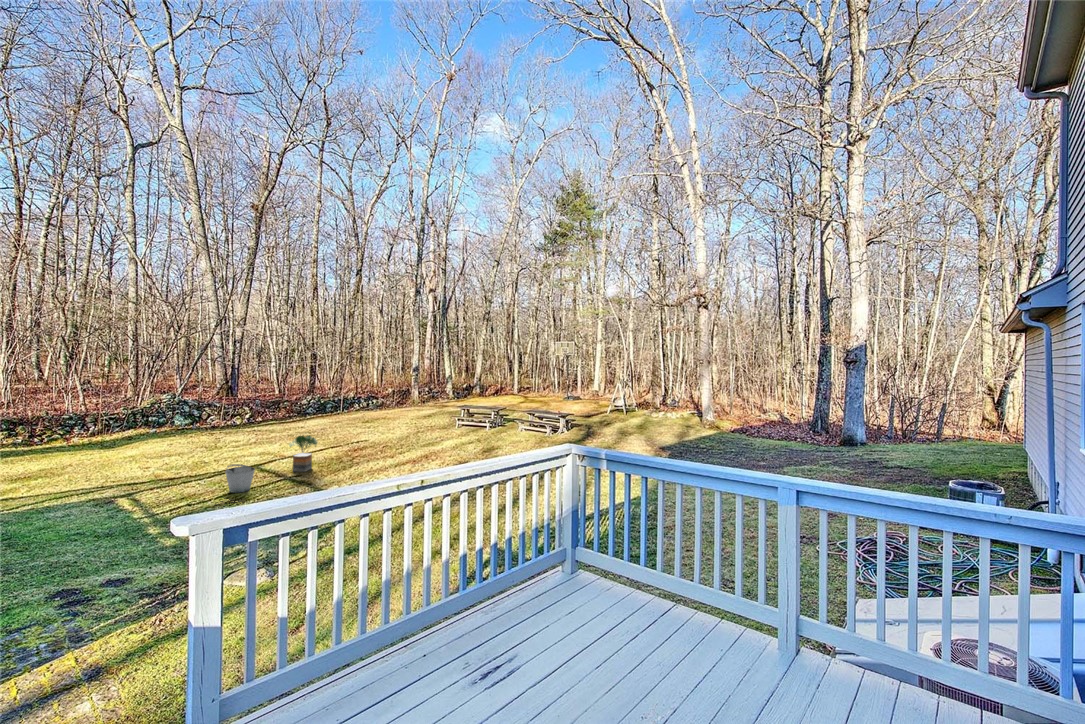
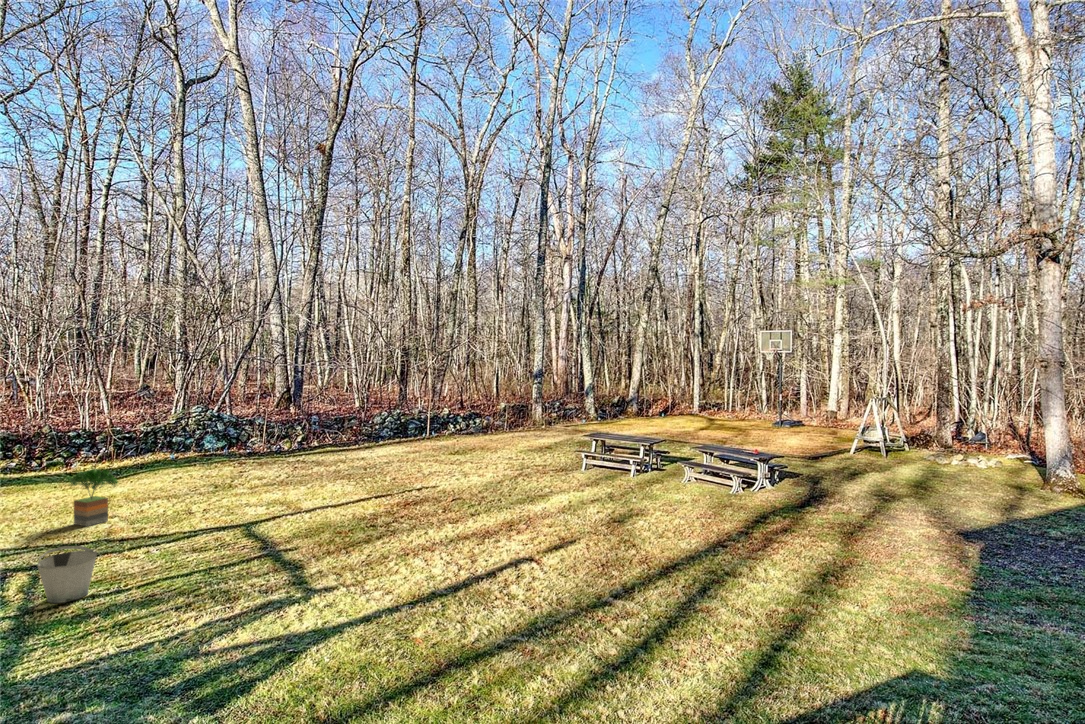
potted tree: present [289,436,318,472] -> present [70,469,118,526]

